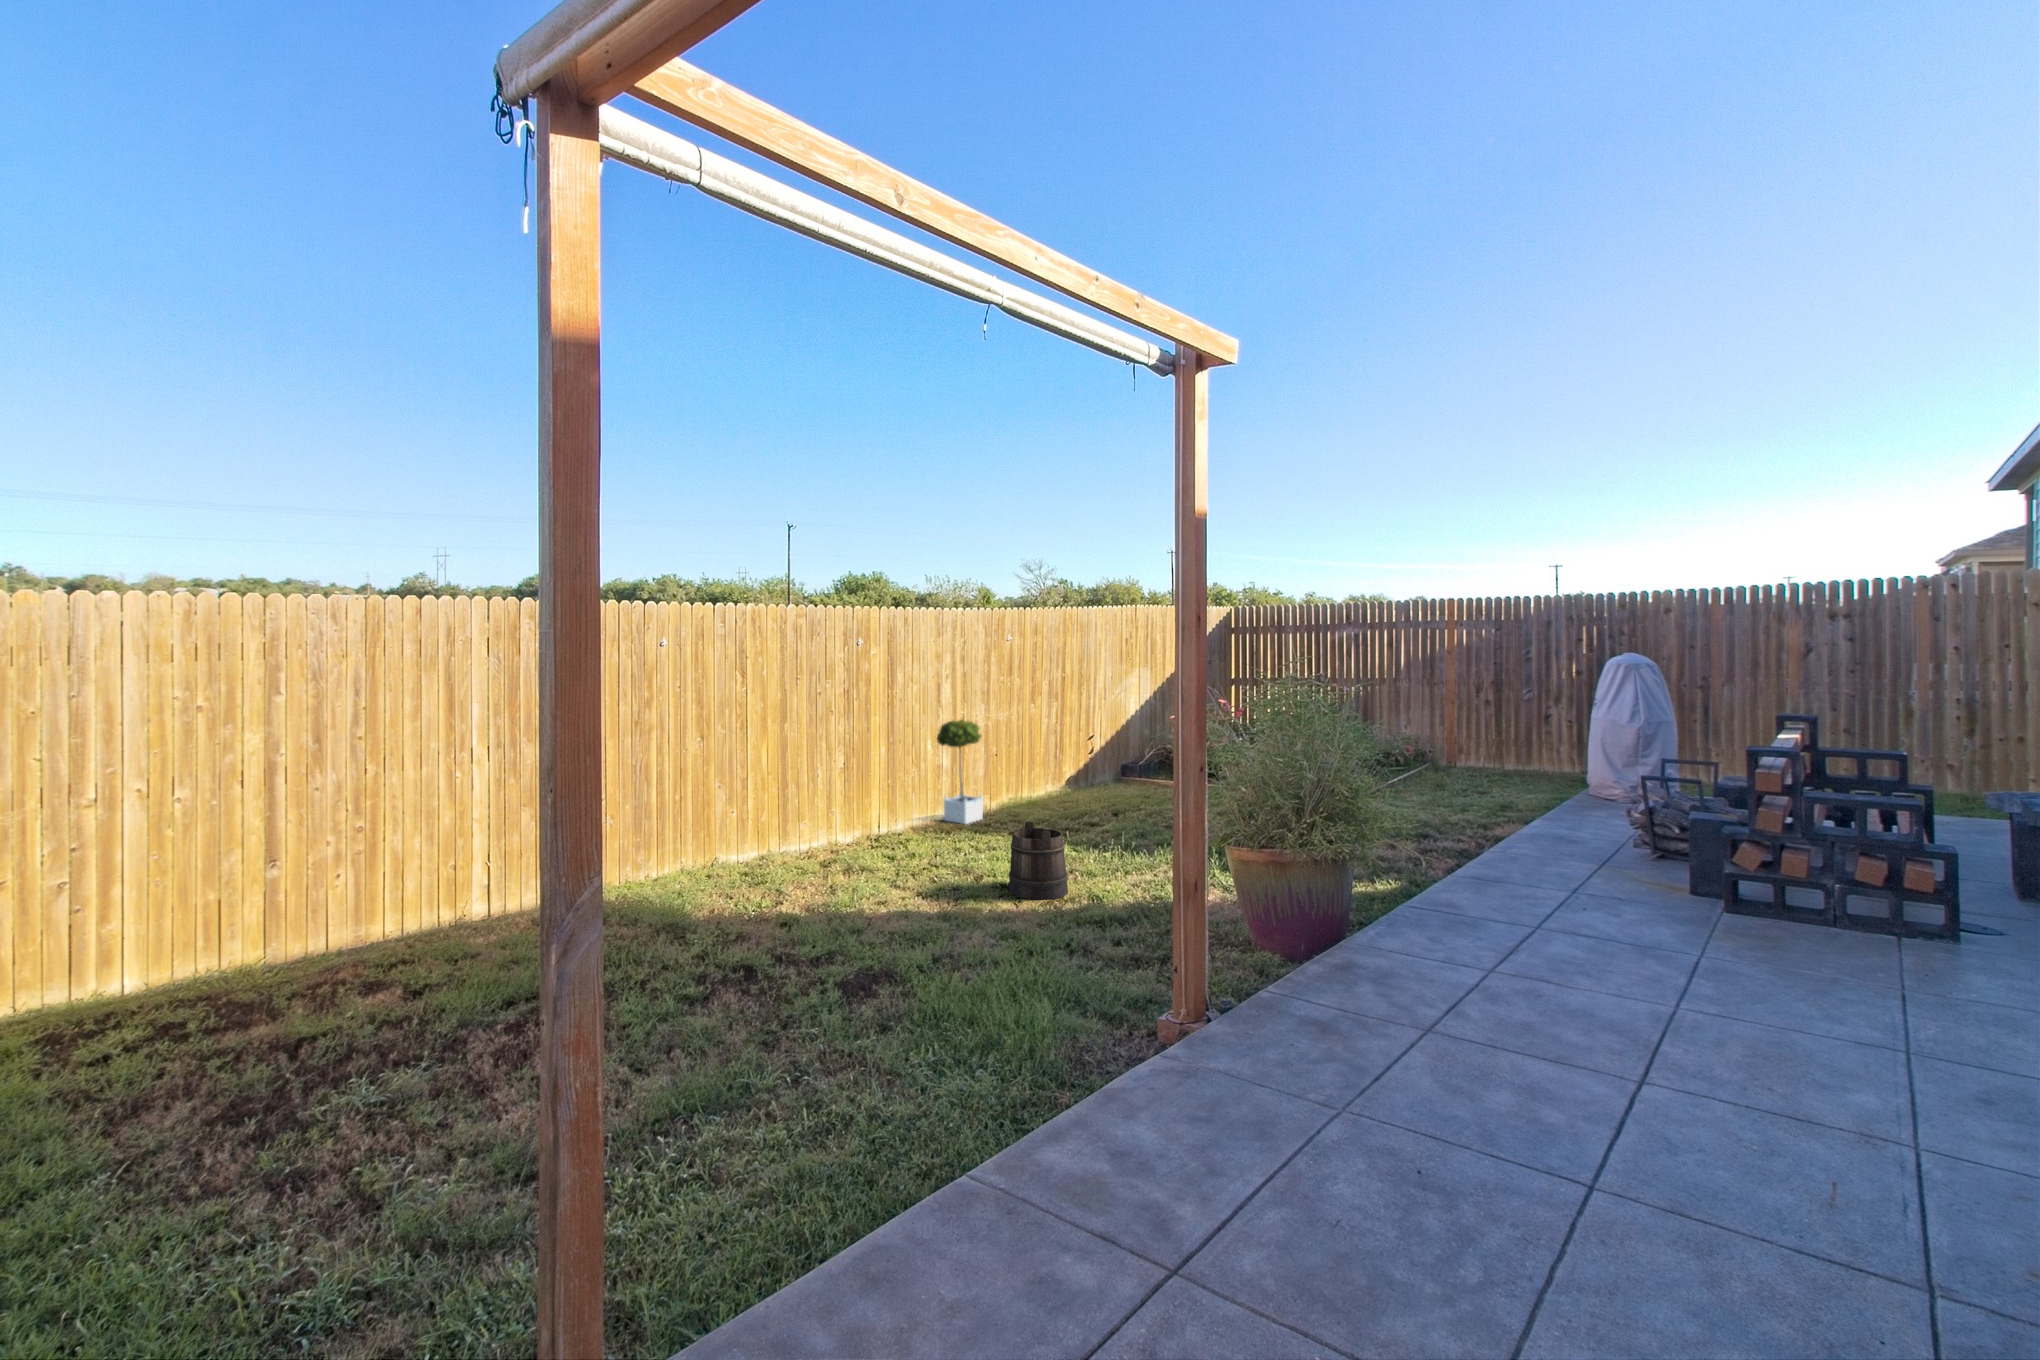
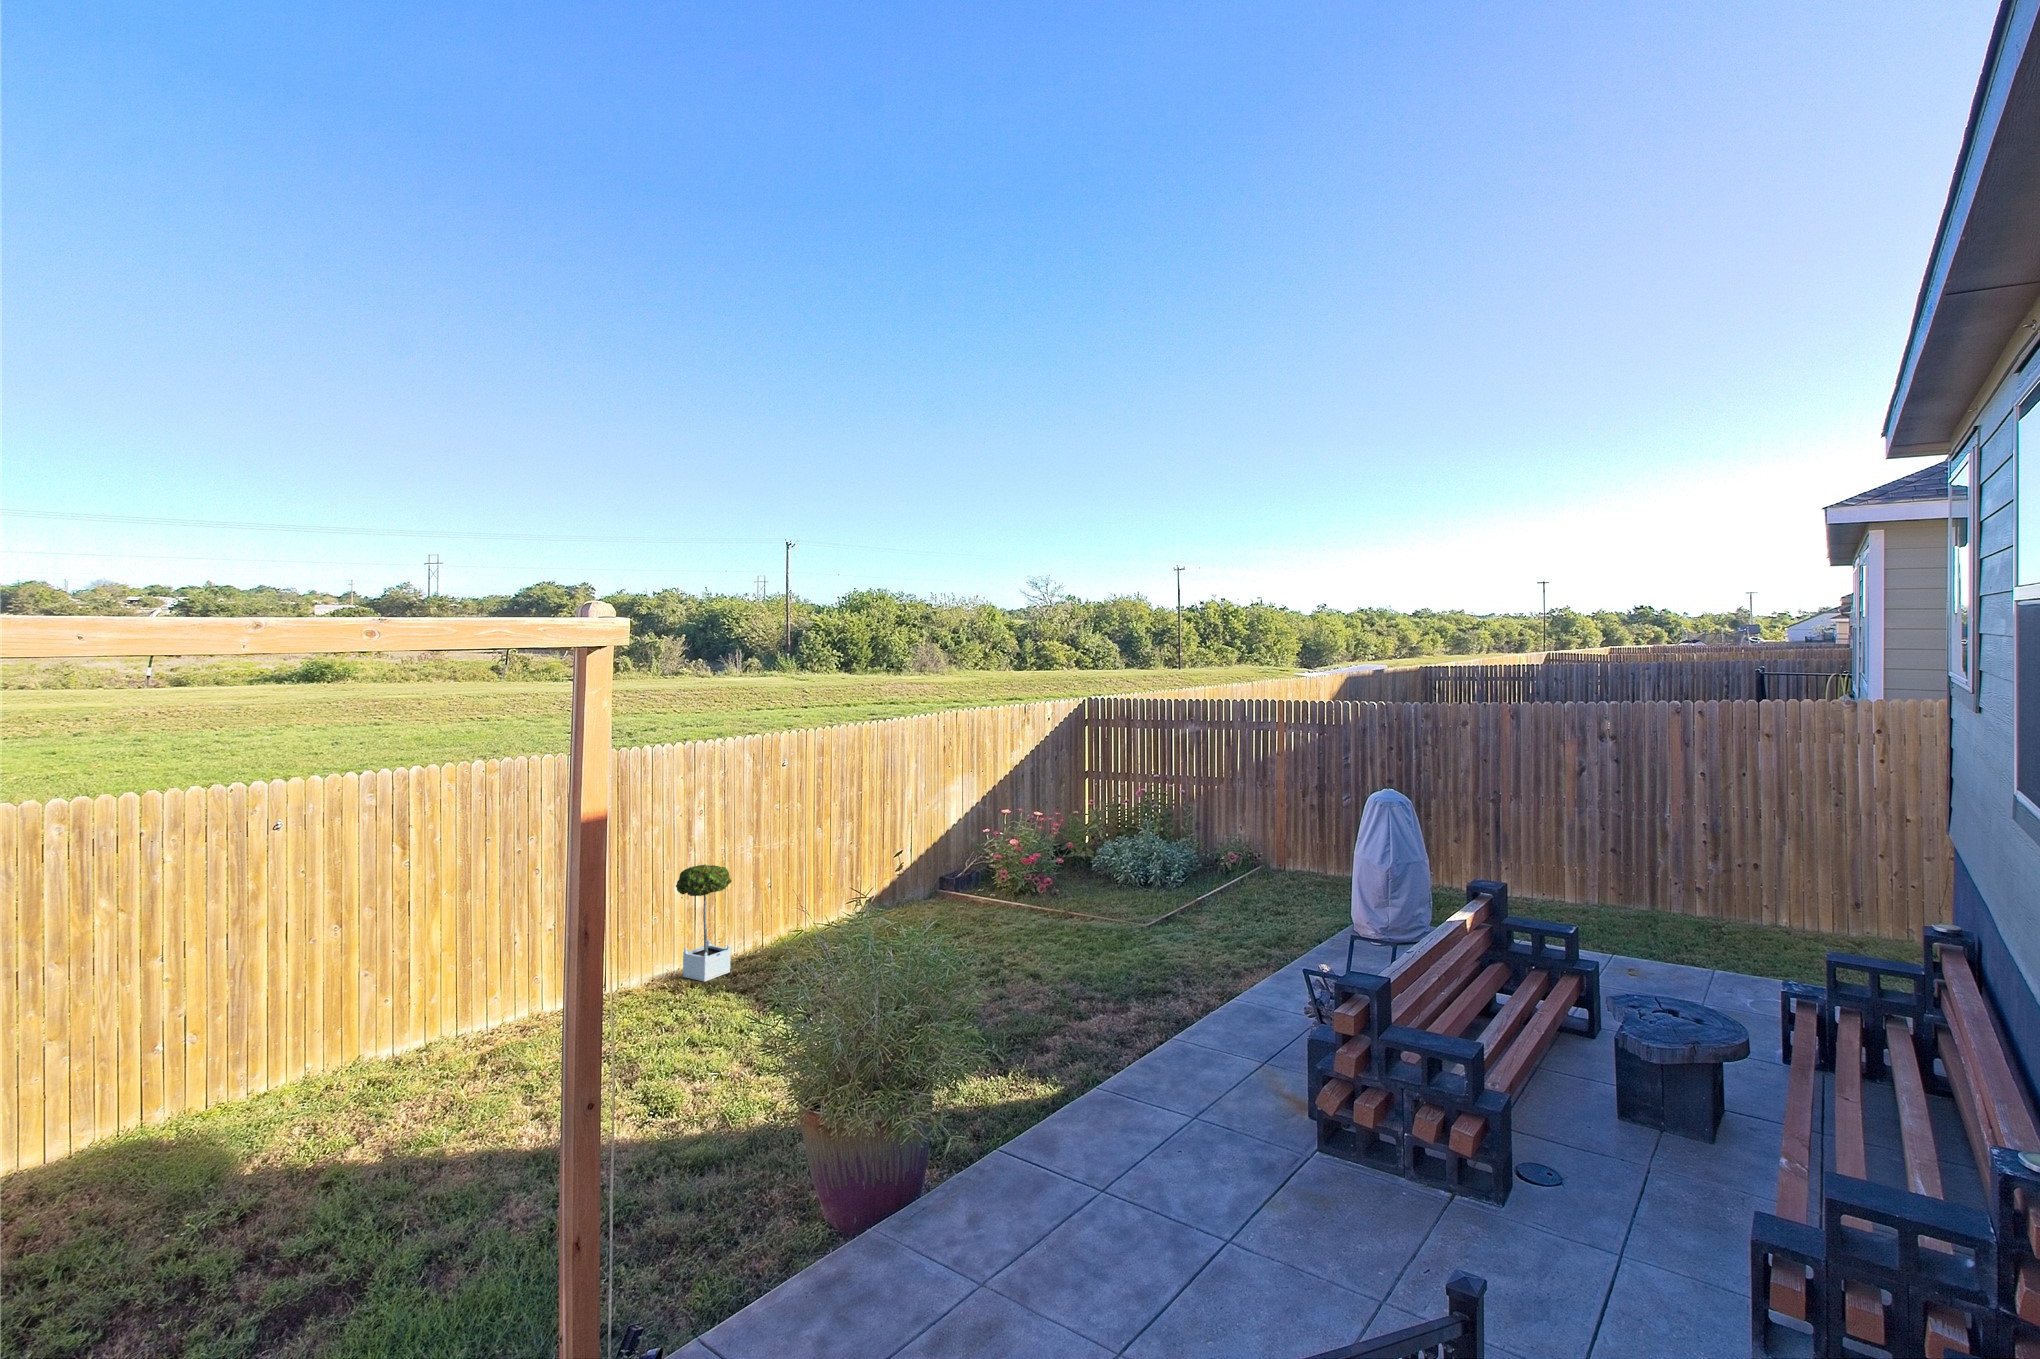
bucket: present [1009,821,1068,900] -> none [677,1007,741,1095]

